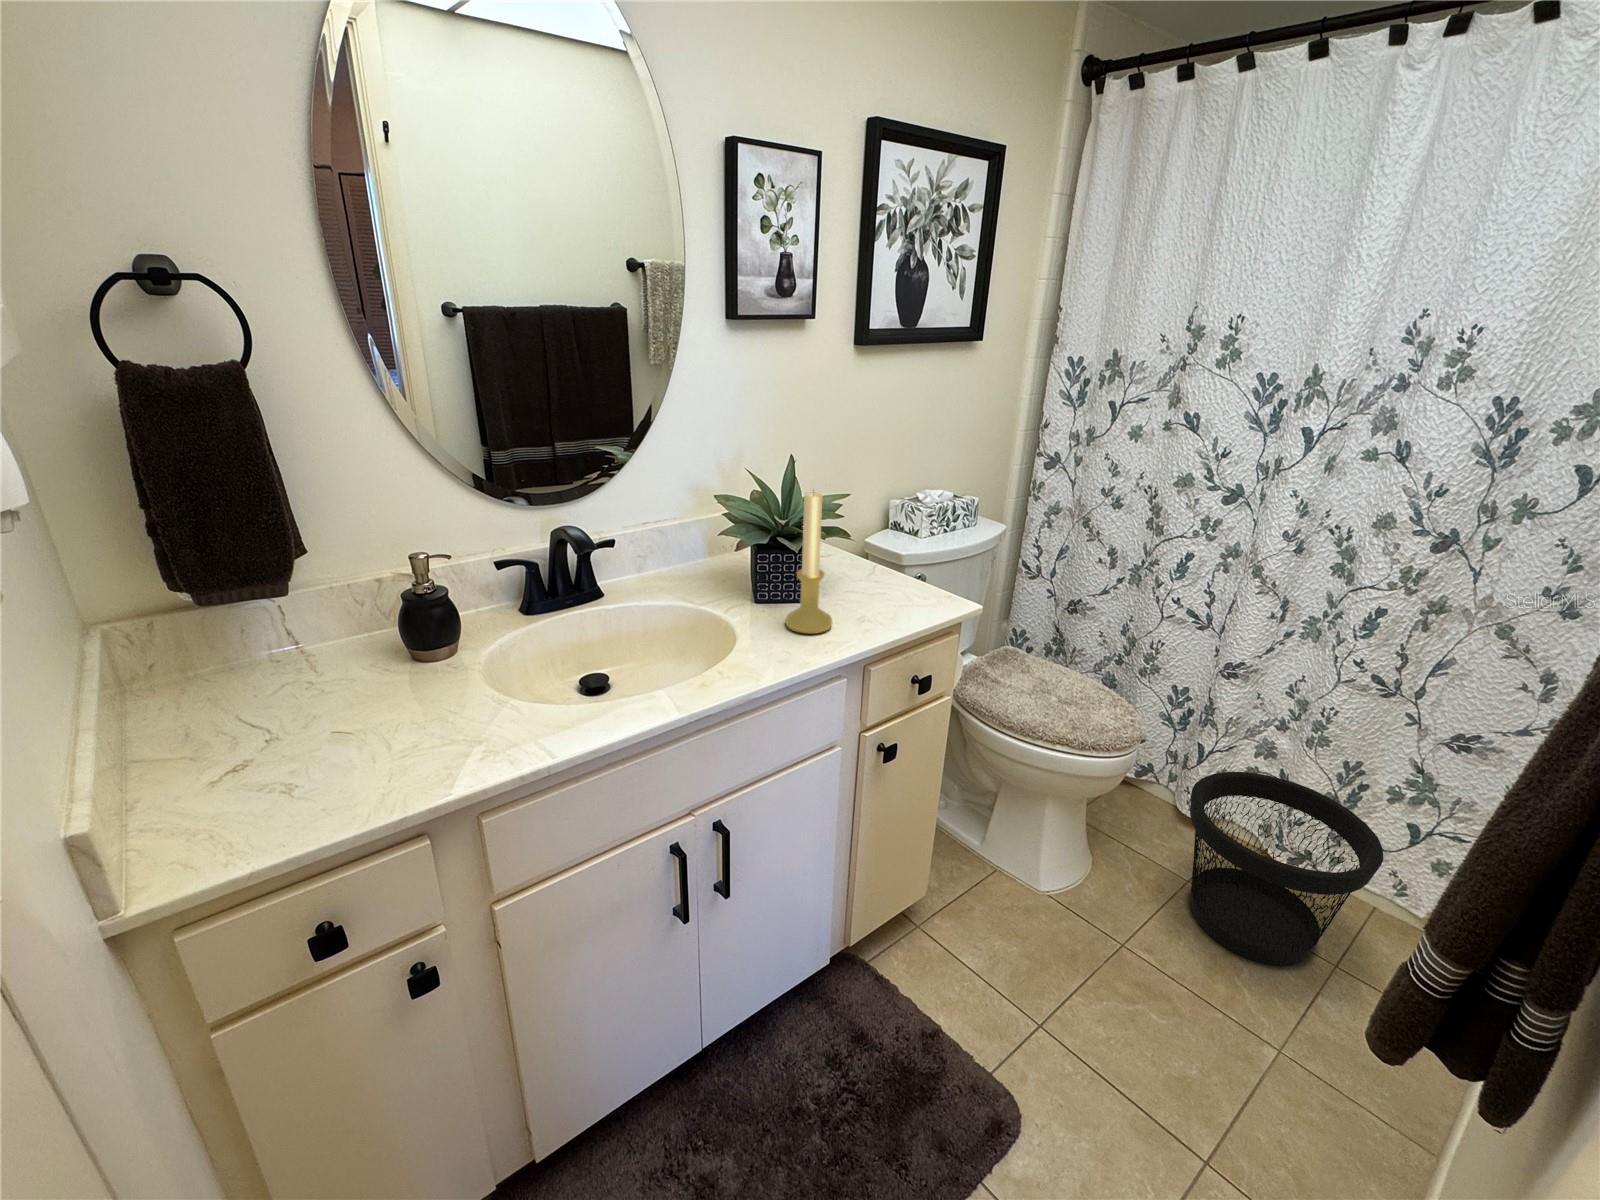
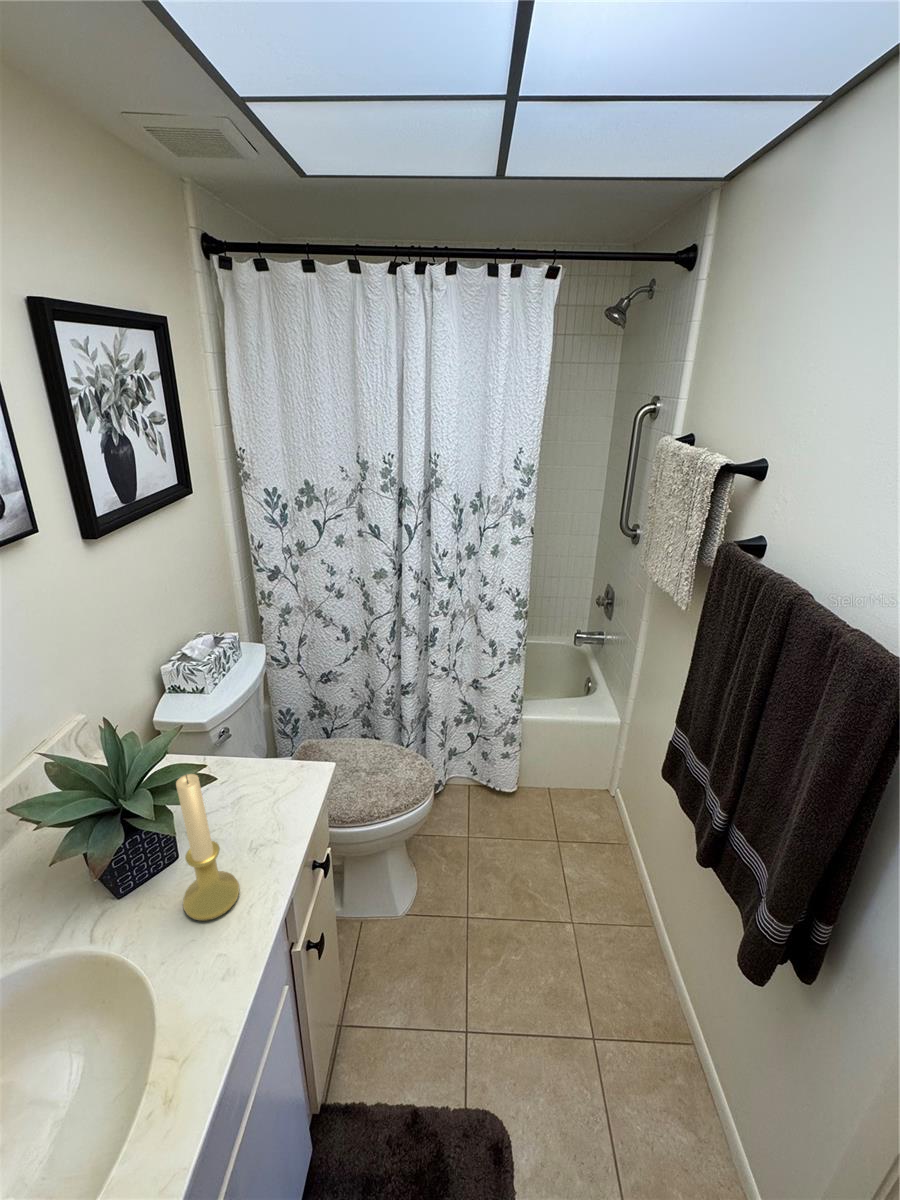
wastebasket: present [1190,772,1383,965] -> none [463,743,572,871]

